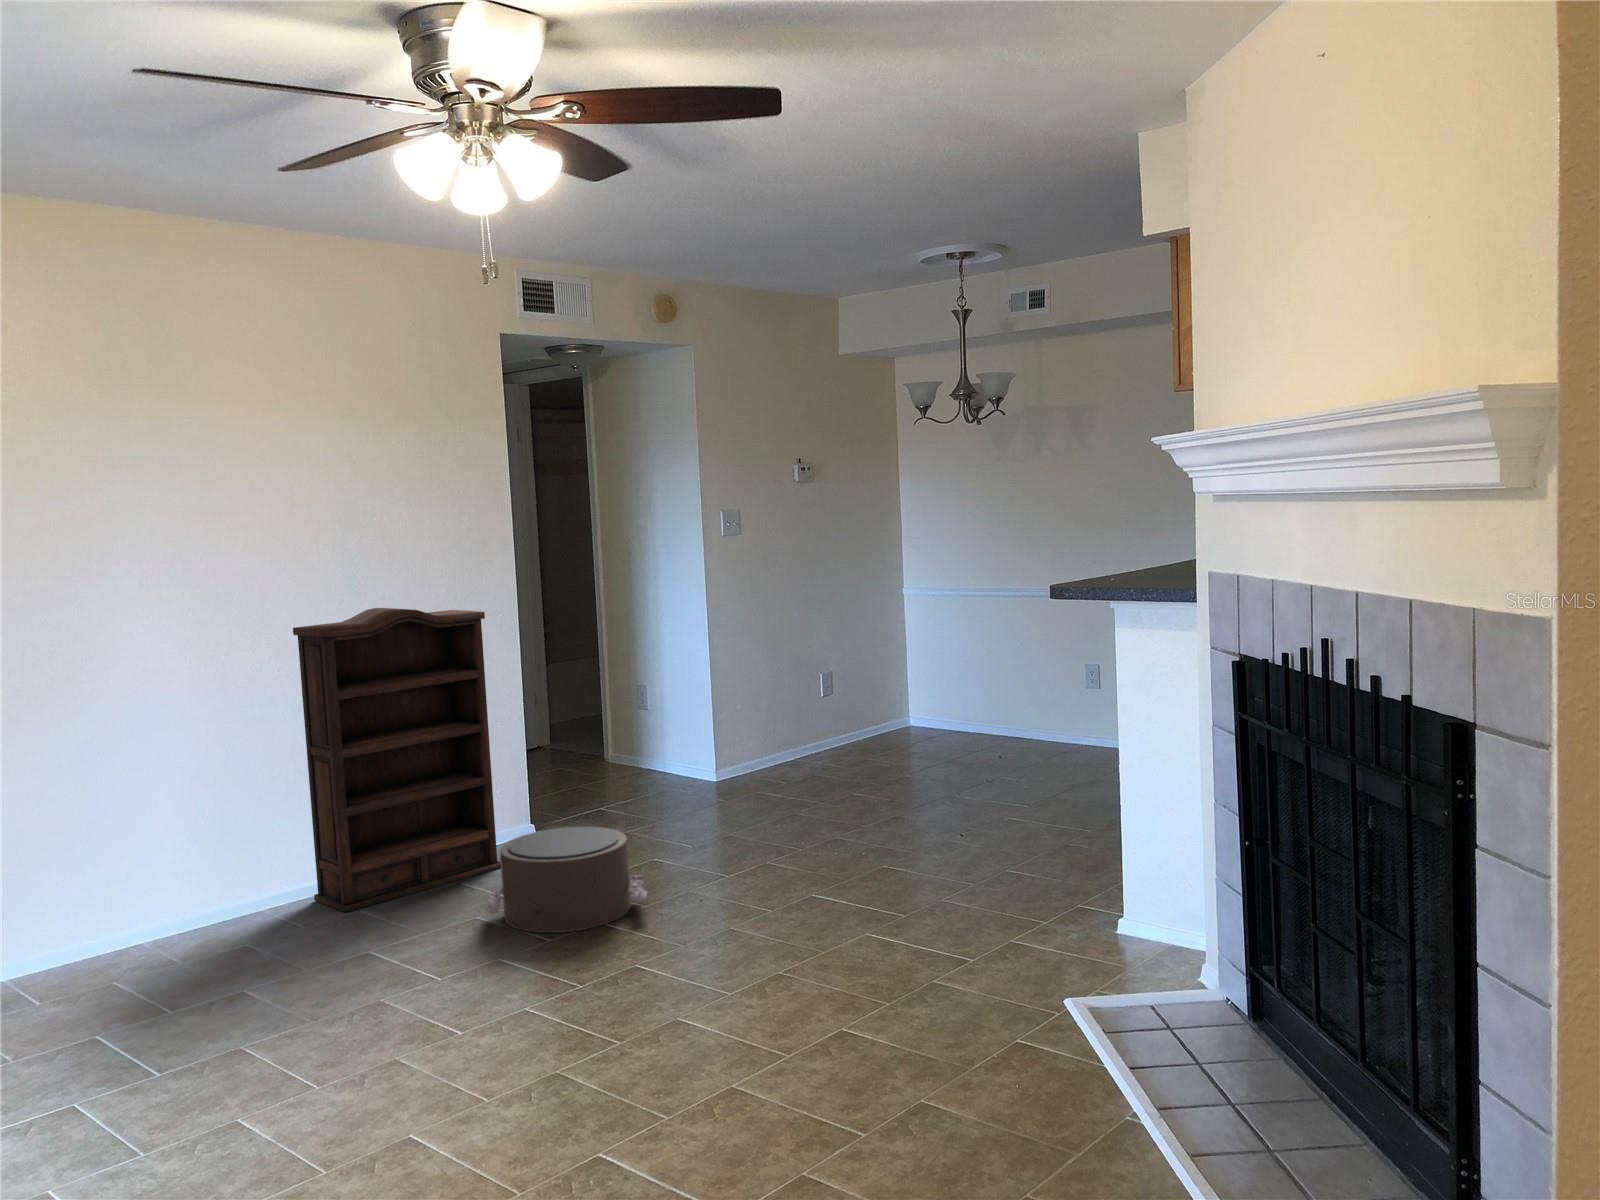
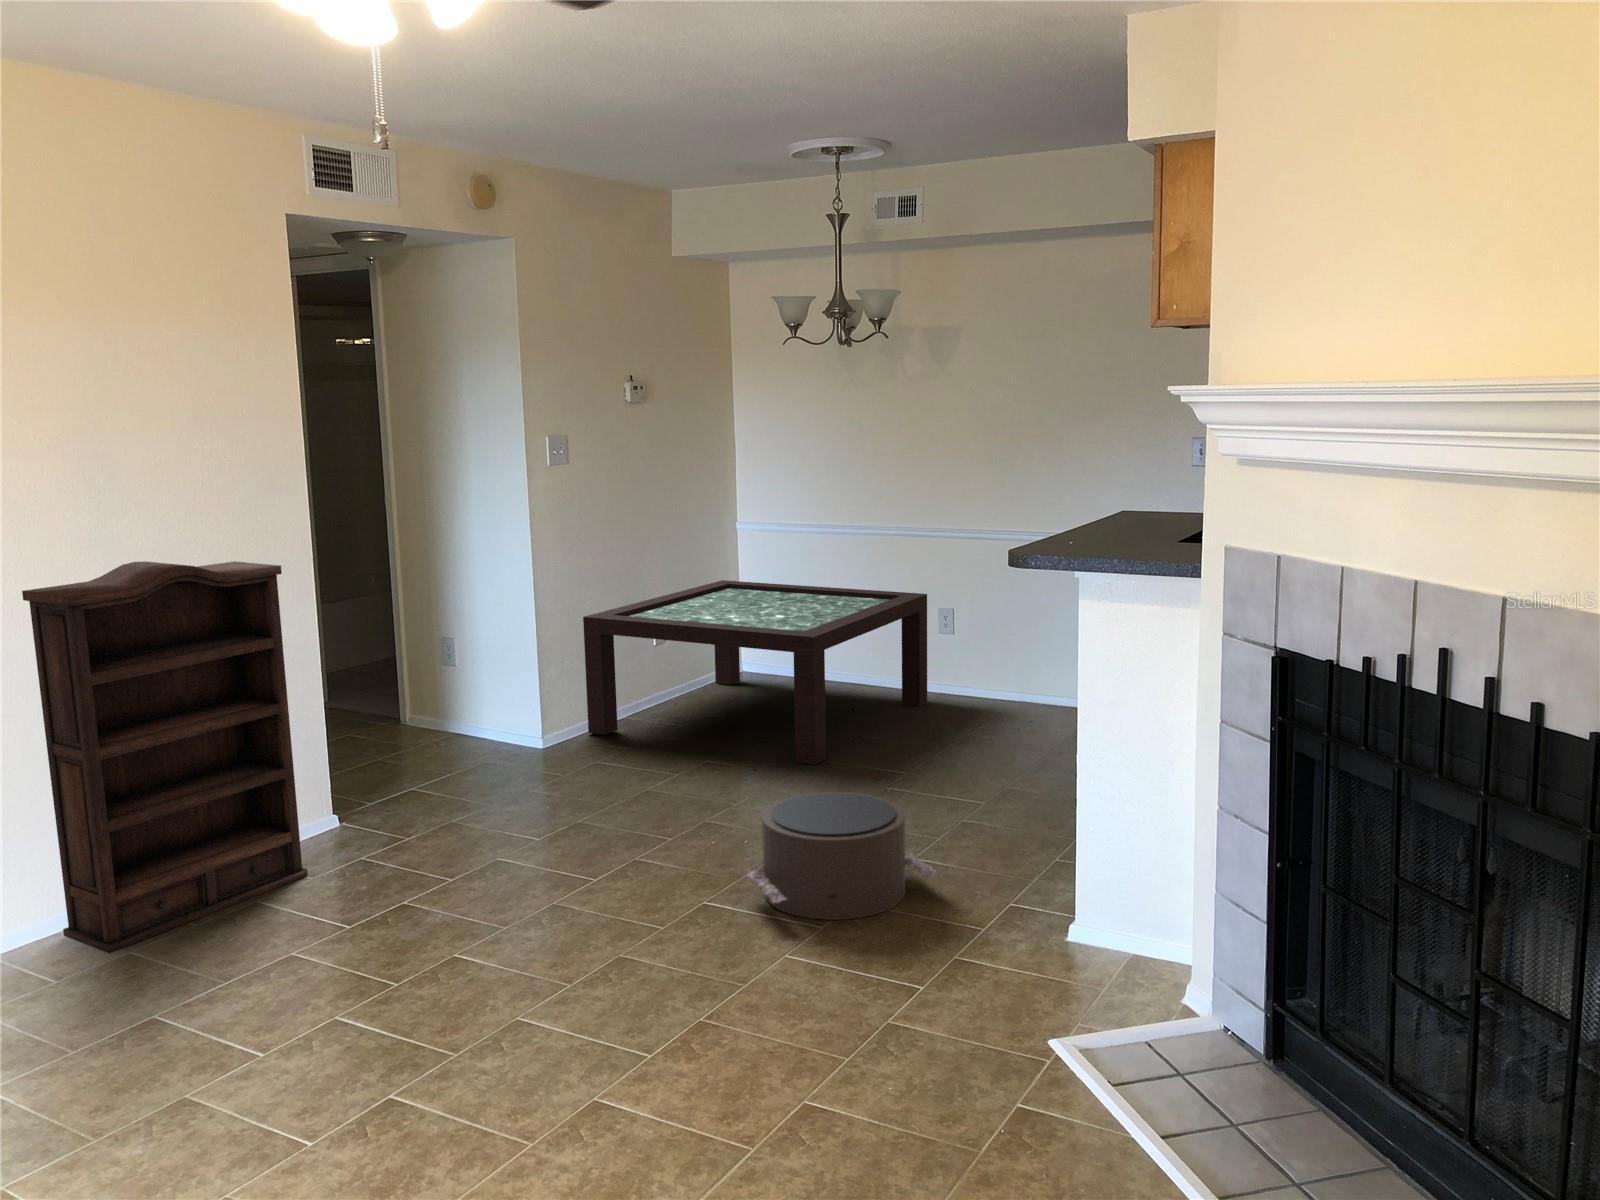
coffee table: none [751,641,1072,799] -> present [583,580,927,765]
pouf: present [486,827,647,933] -> present [745,792,938,920]

